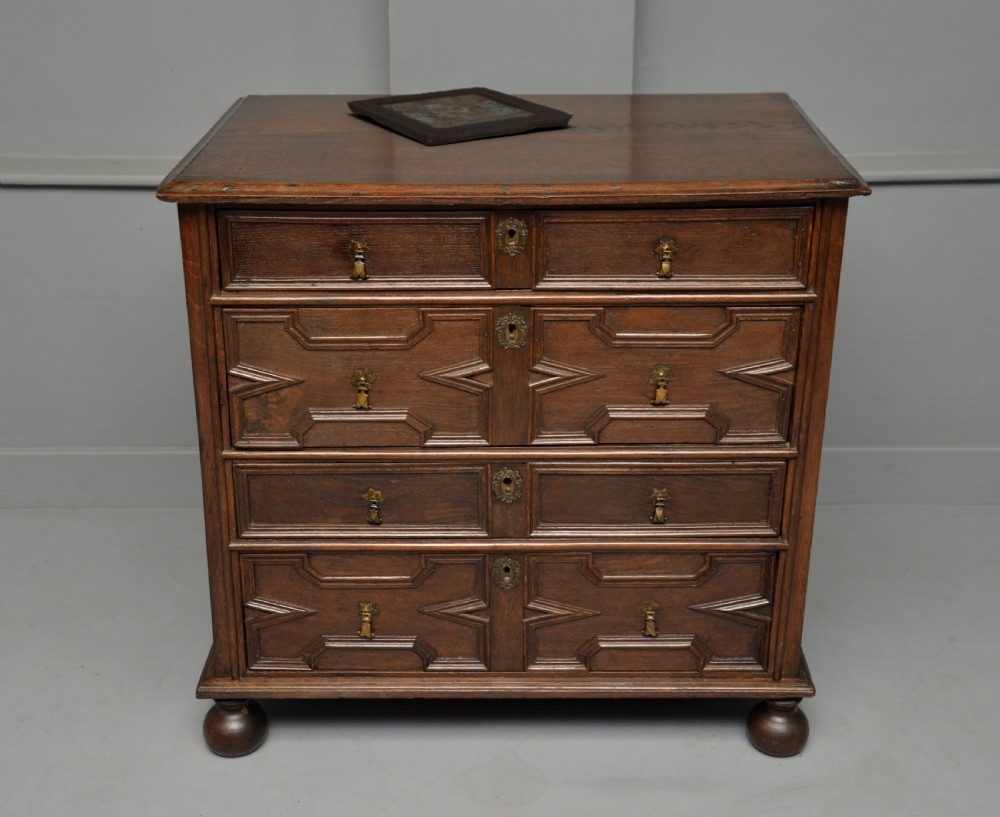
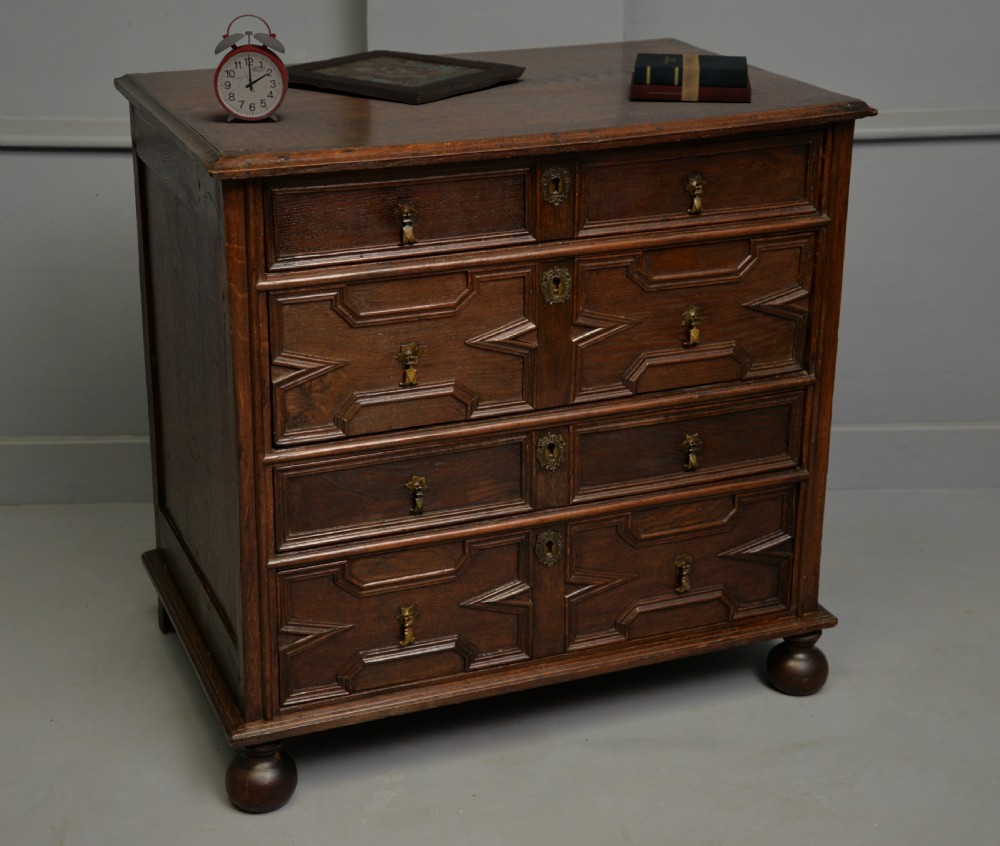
alarm clock: none [228,55,298,153] -> present [214,15,288,122]
hardback book: none [624,110,767,171] -> present [630,53,752,102]

